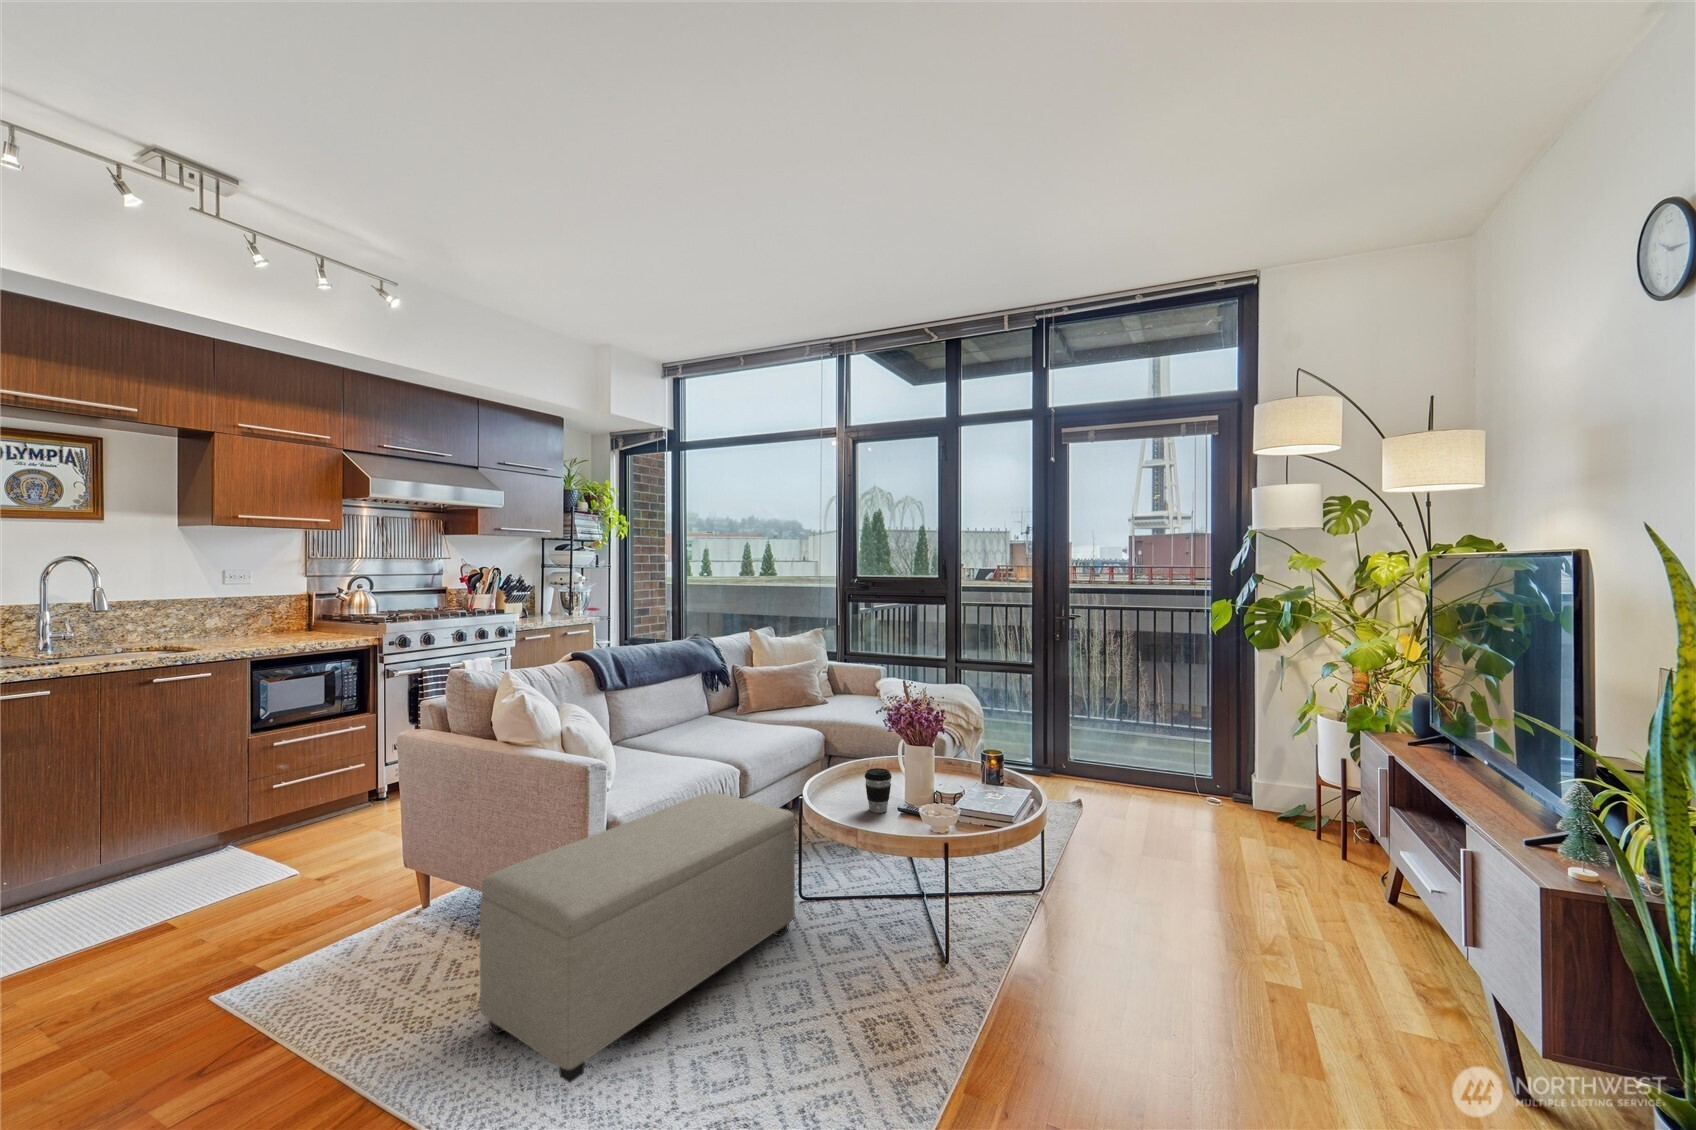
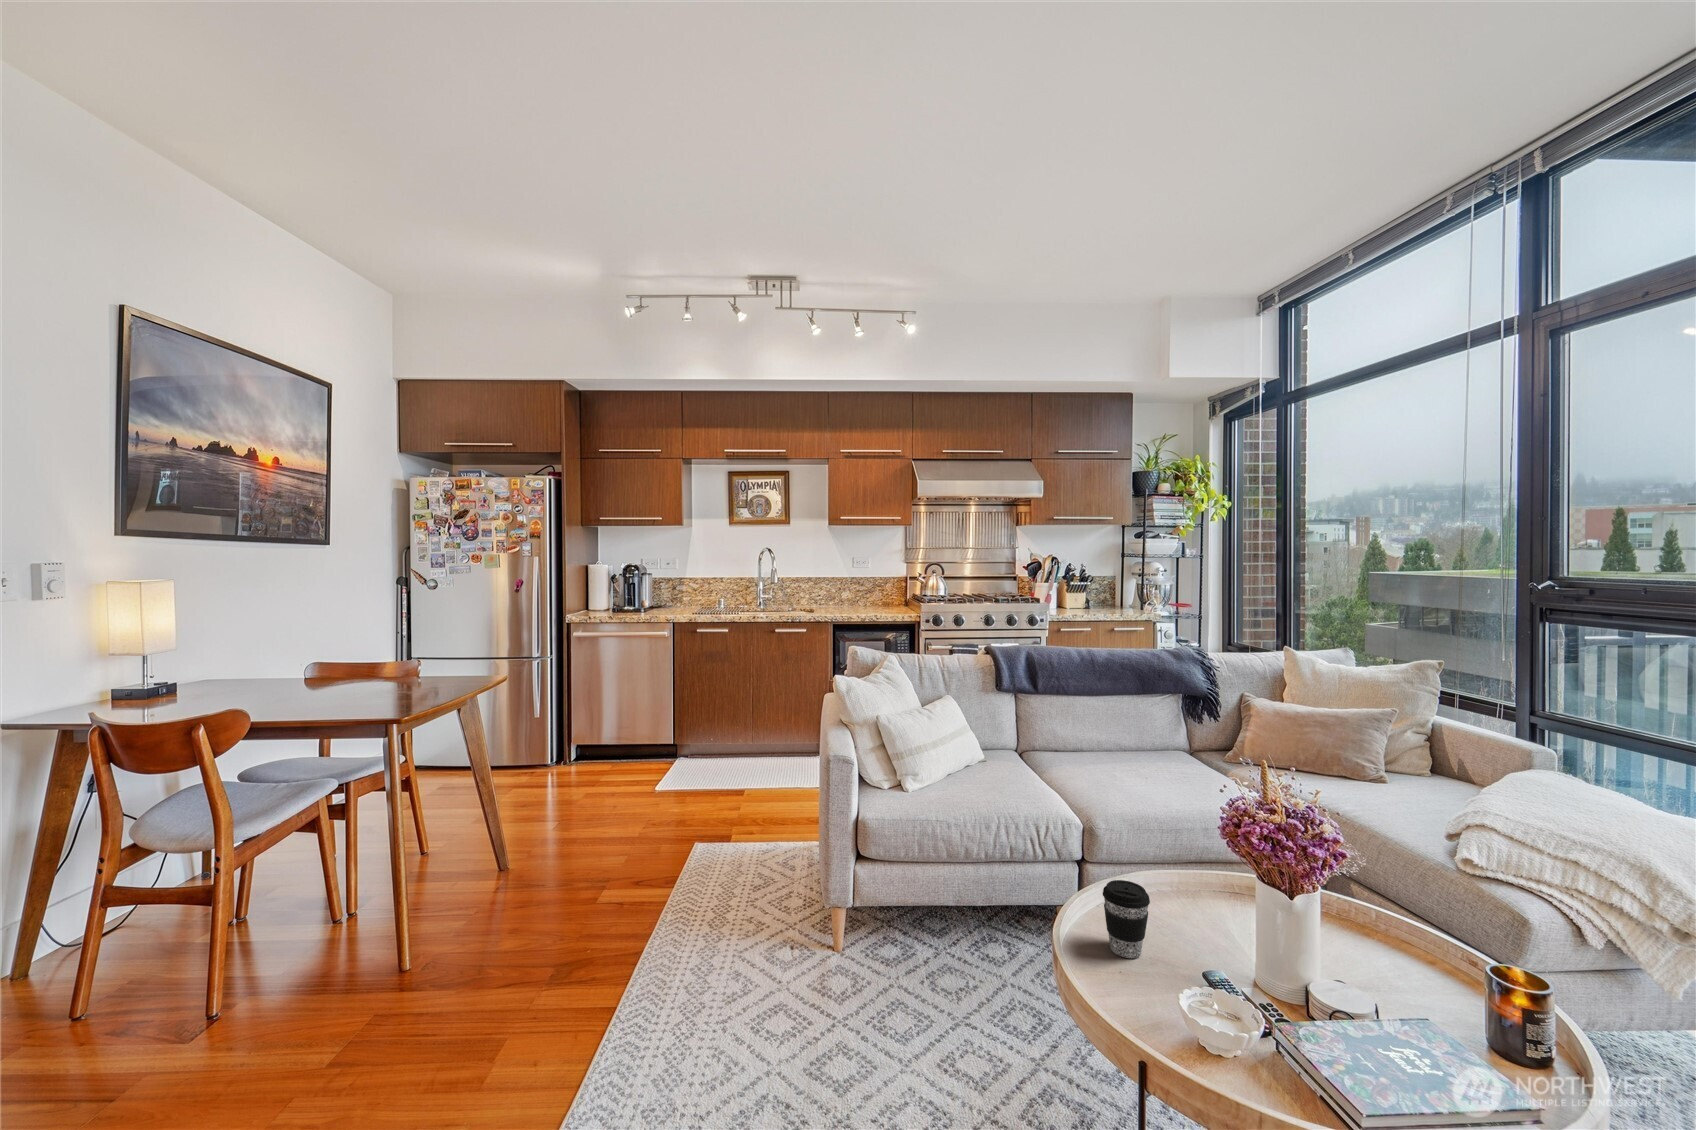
ottoman: present [480,792,795,1083] -> none [686,821,1032,1053]

